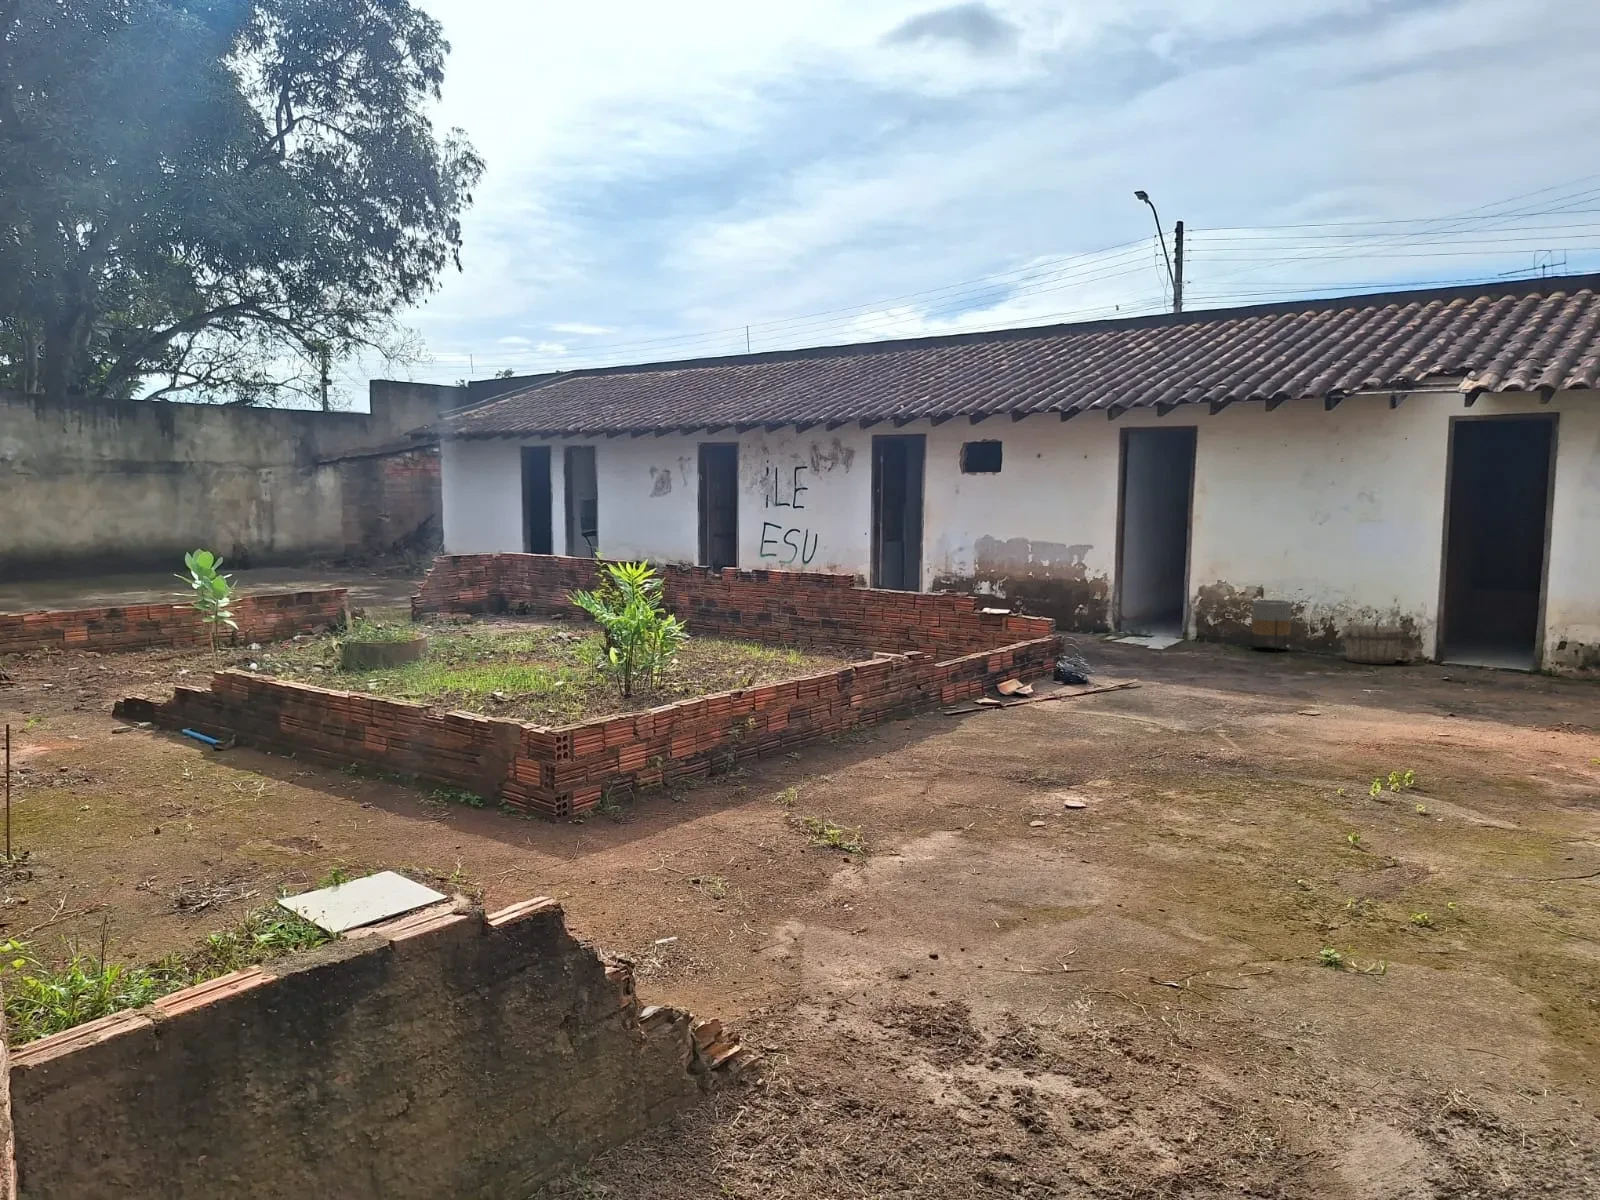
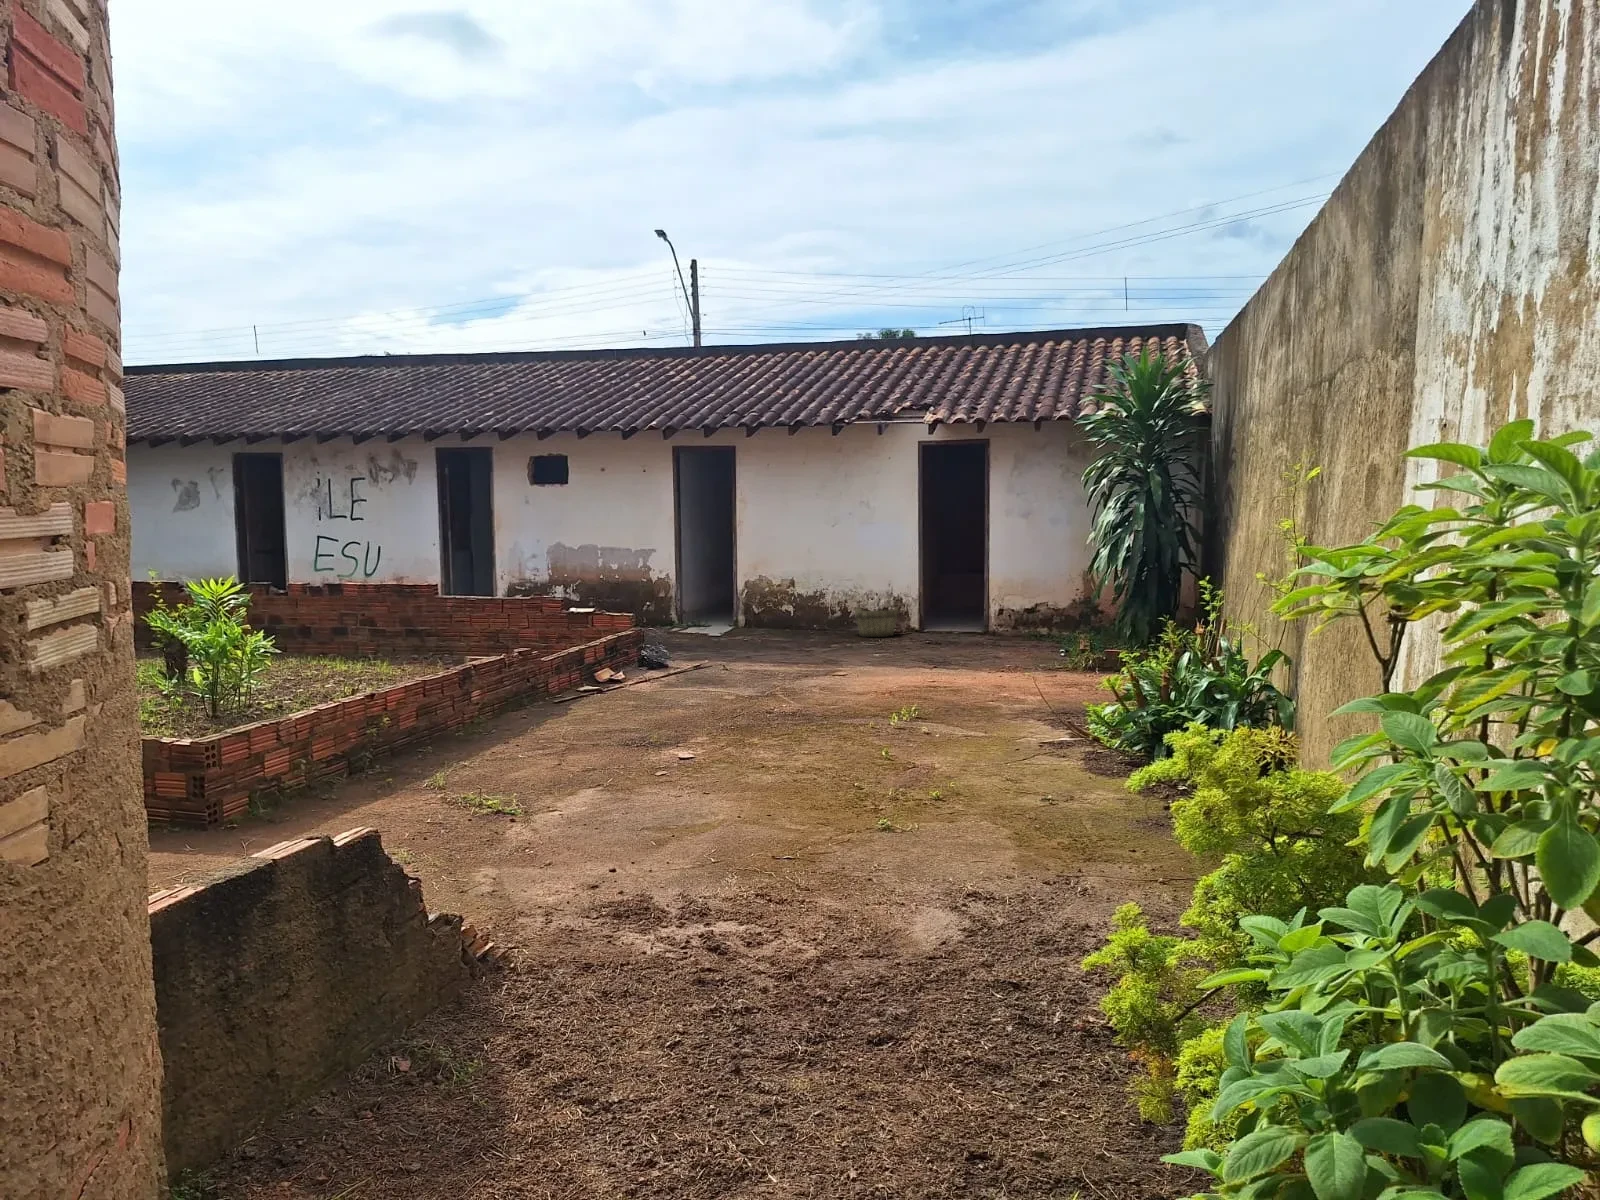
planter: present [1251,600,1291,638] -> none [787,590,817,634]

